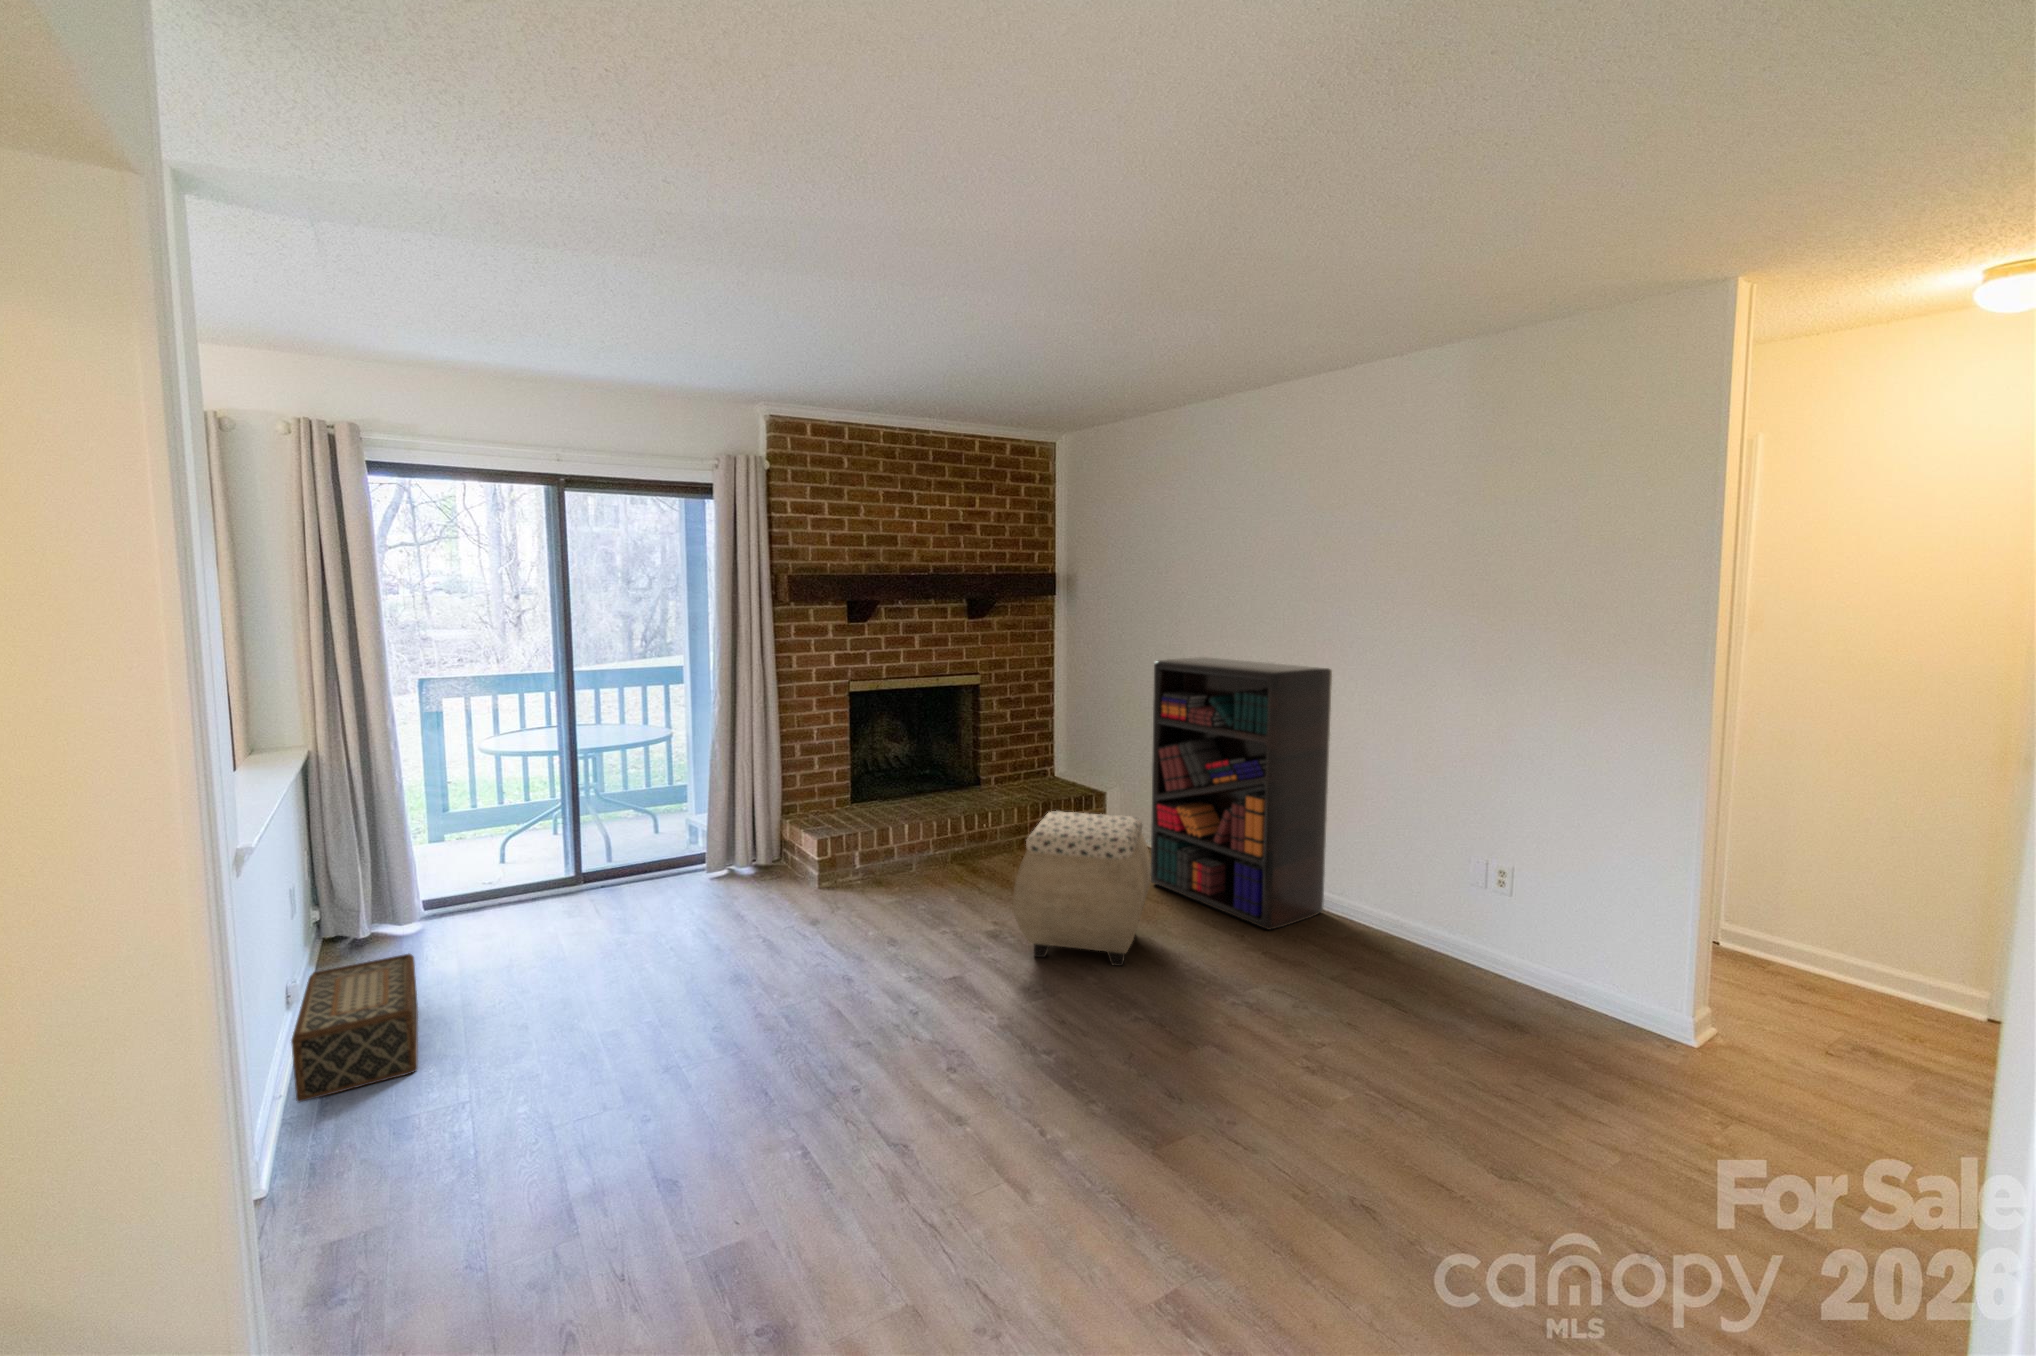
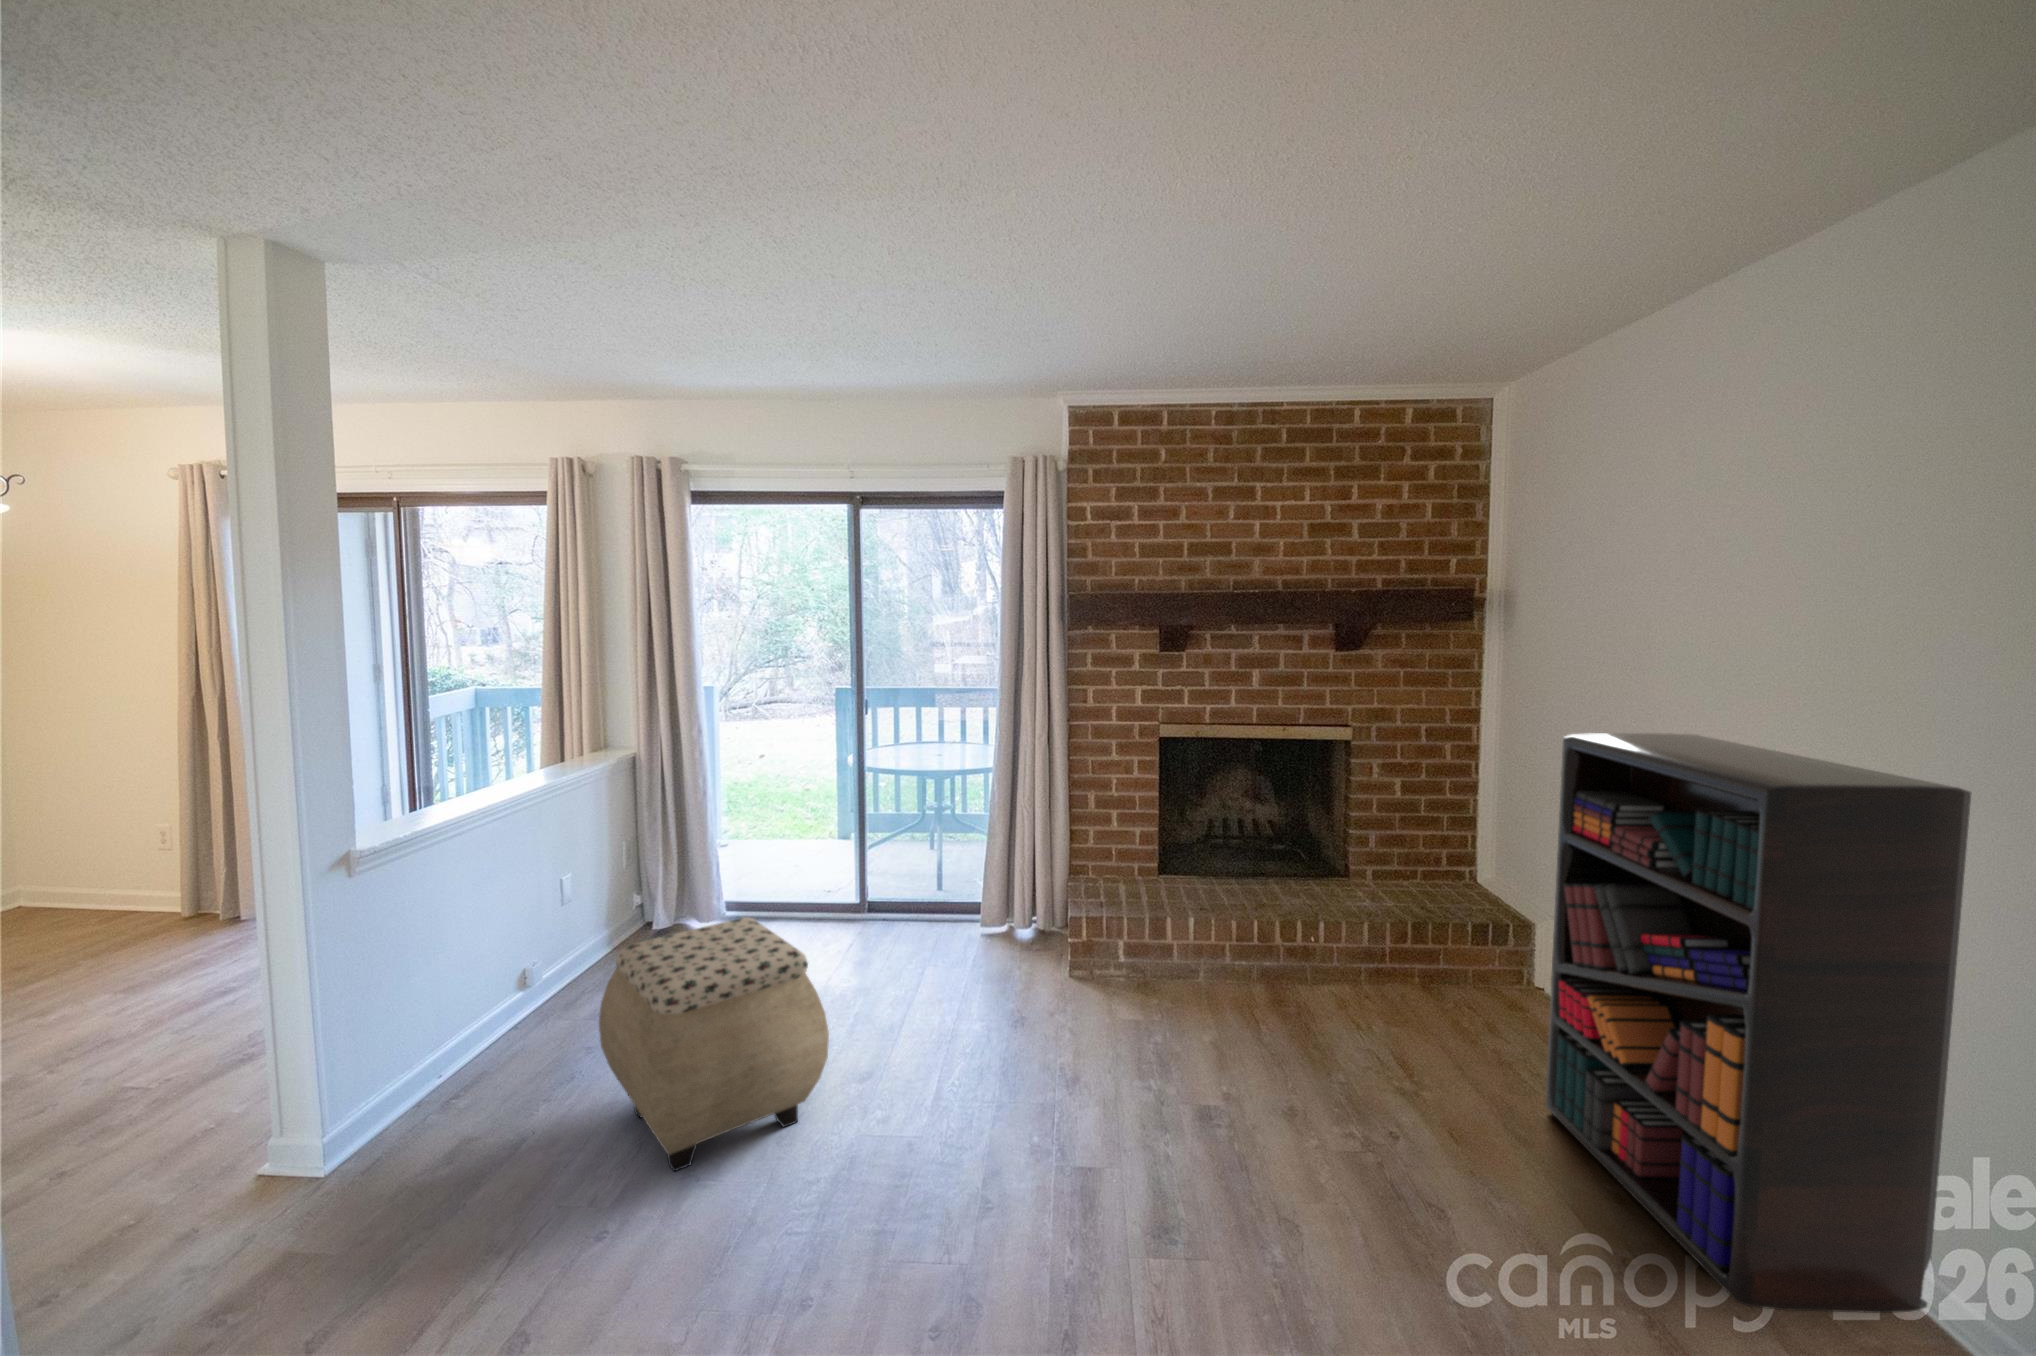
ottoman: present [1013,811,1151,966] -> present [599,917,829,1171]
woven basket: present [291,954,418,1102] -> none [449,960,622,1090]

